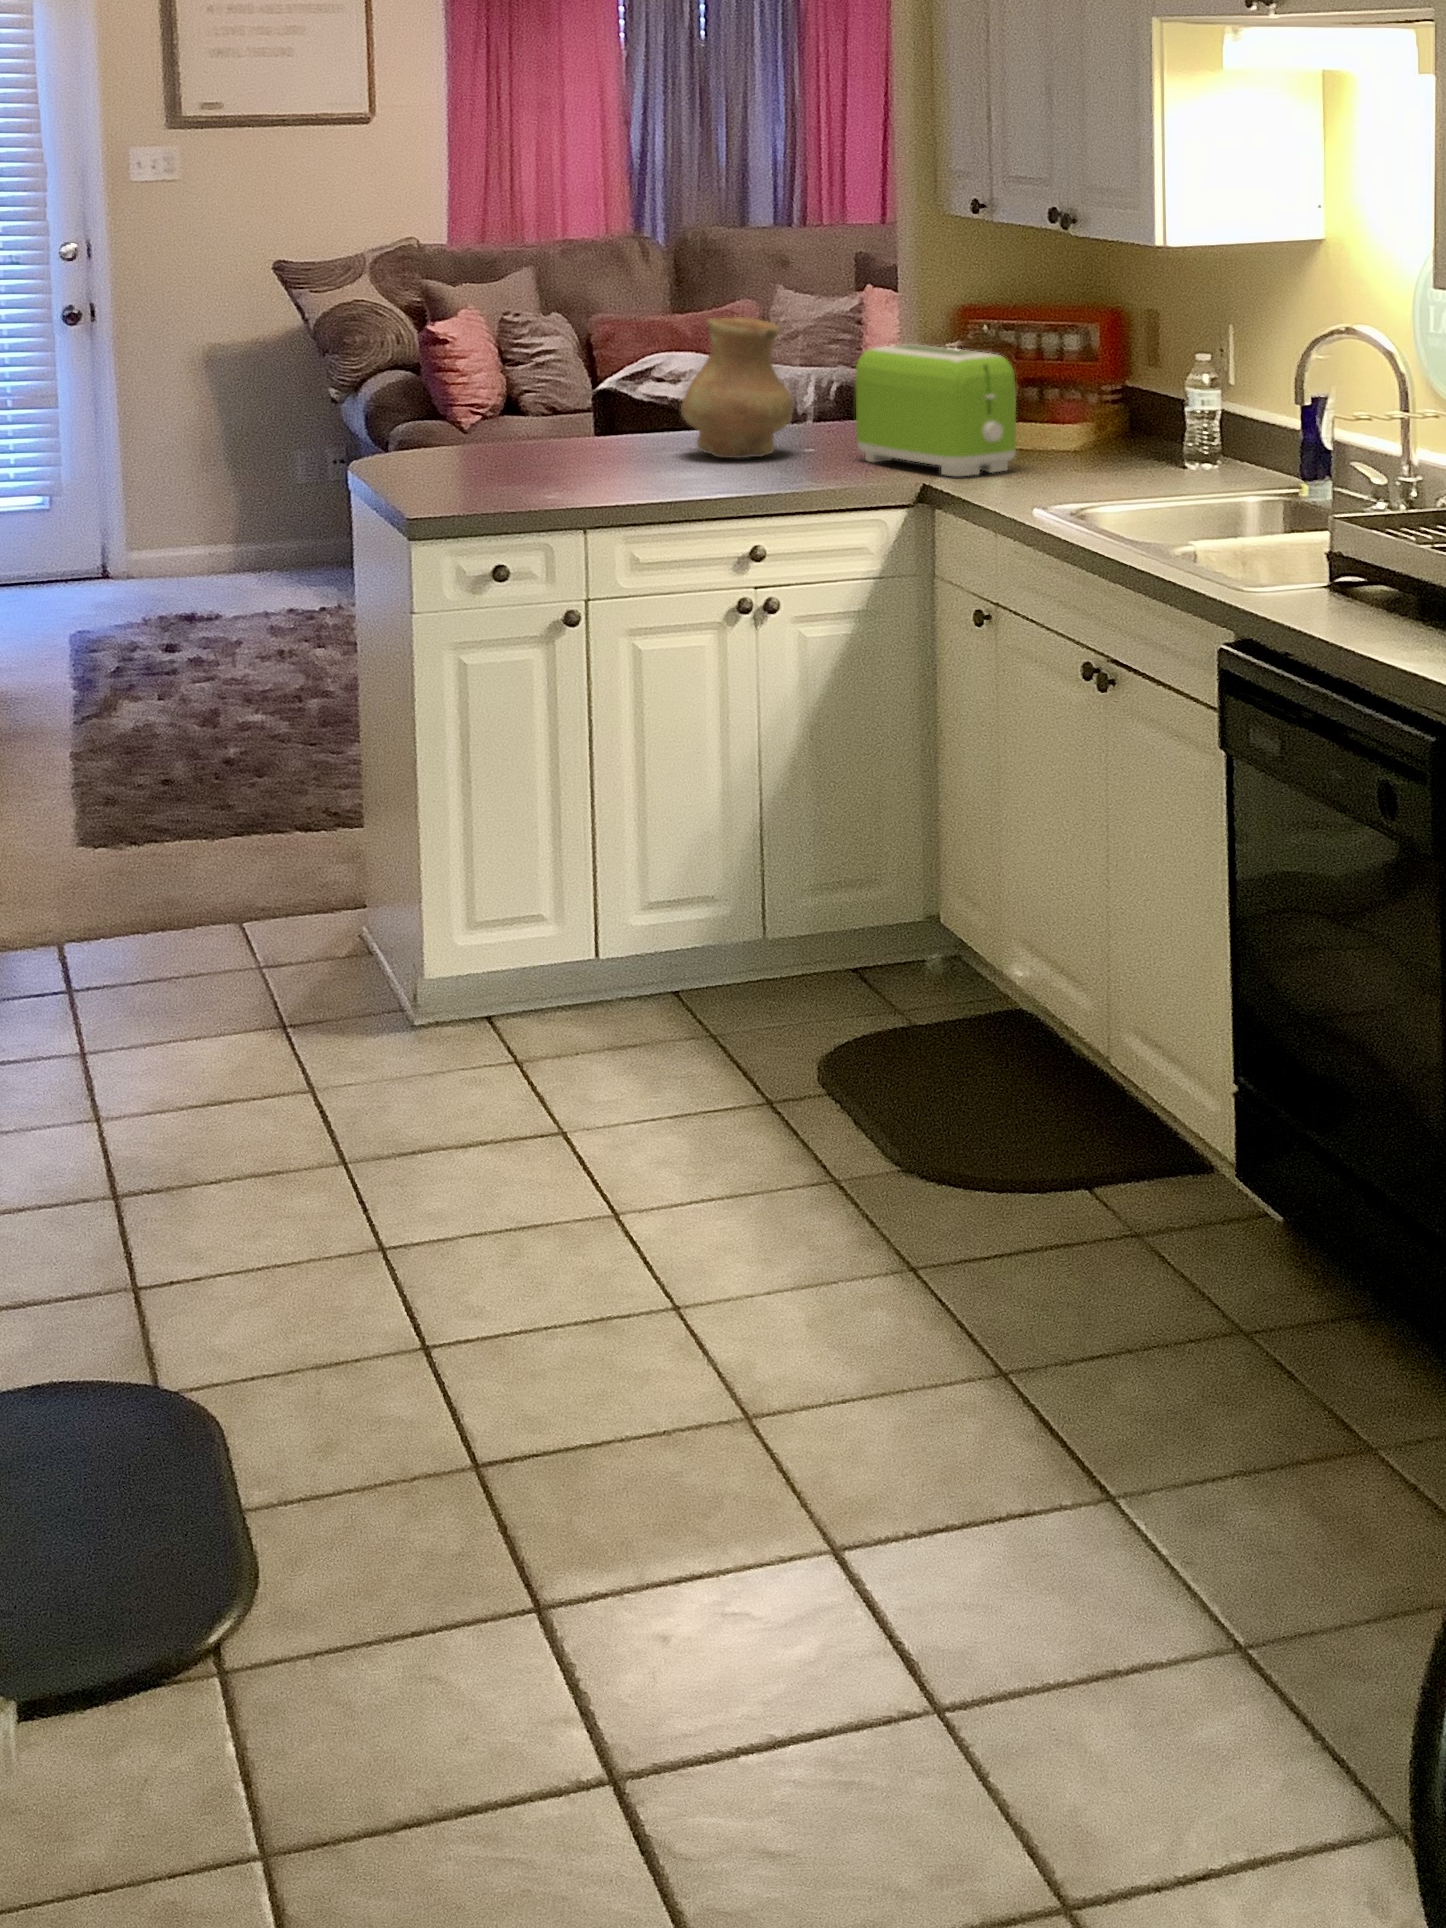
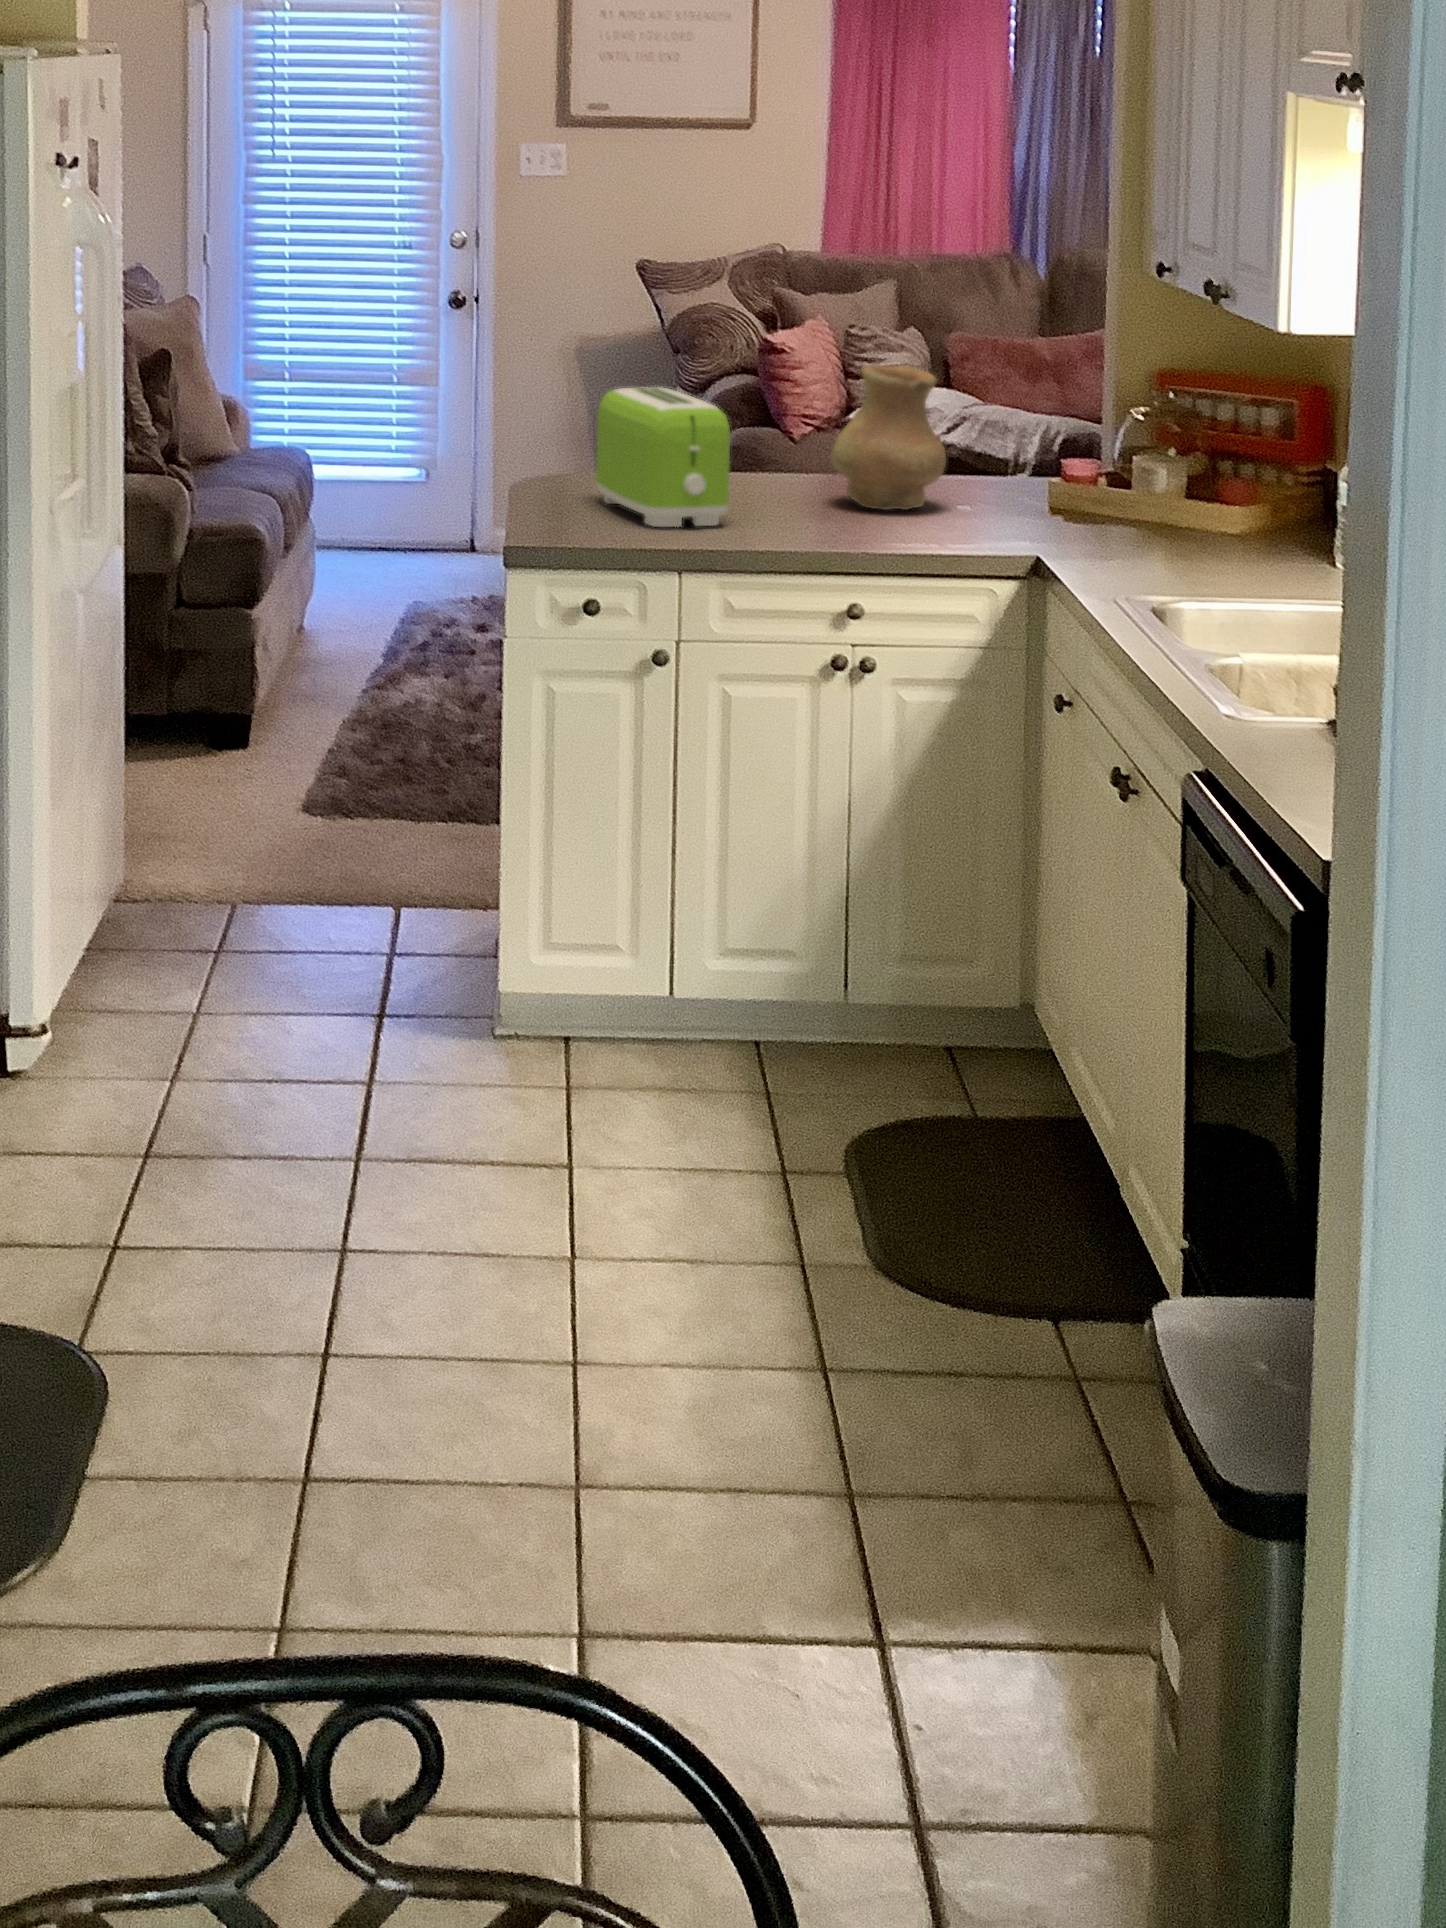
toaster: present [855,344,1016,476] -> present [596,387,730,527]

